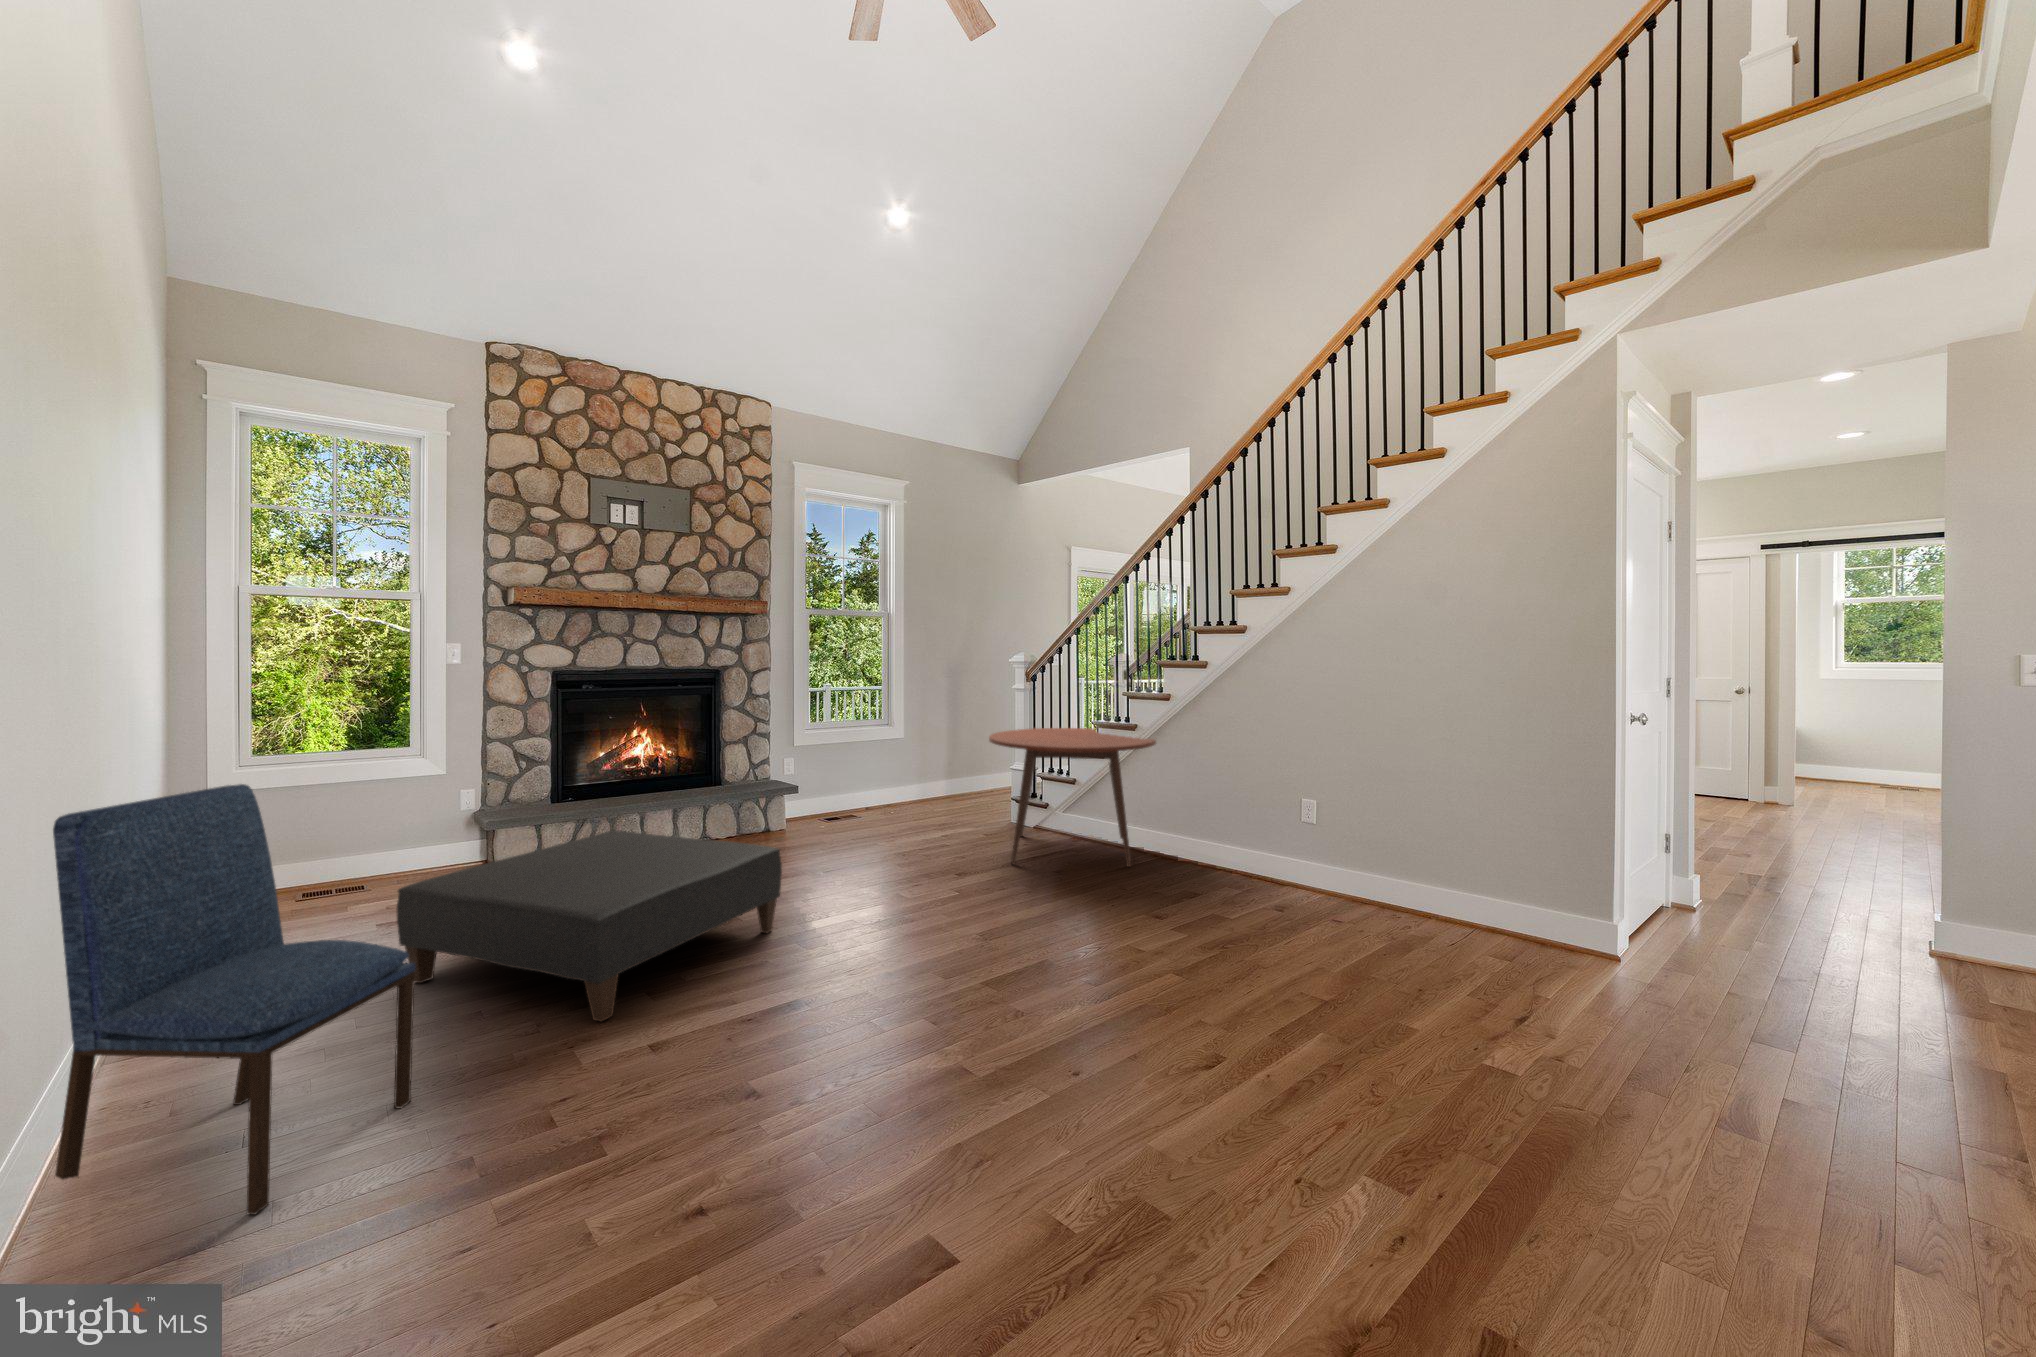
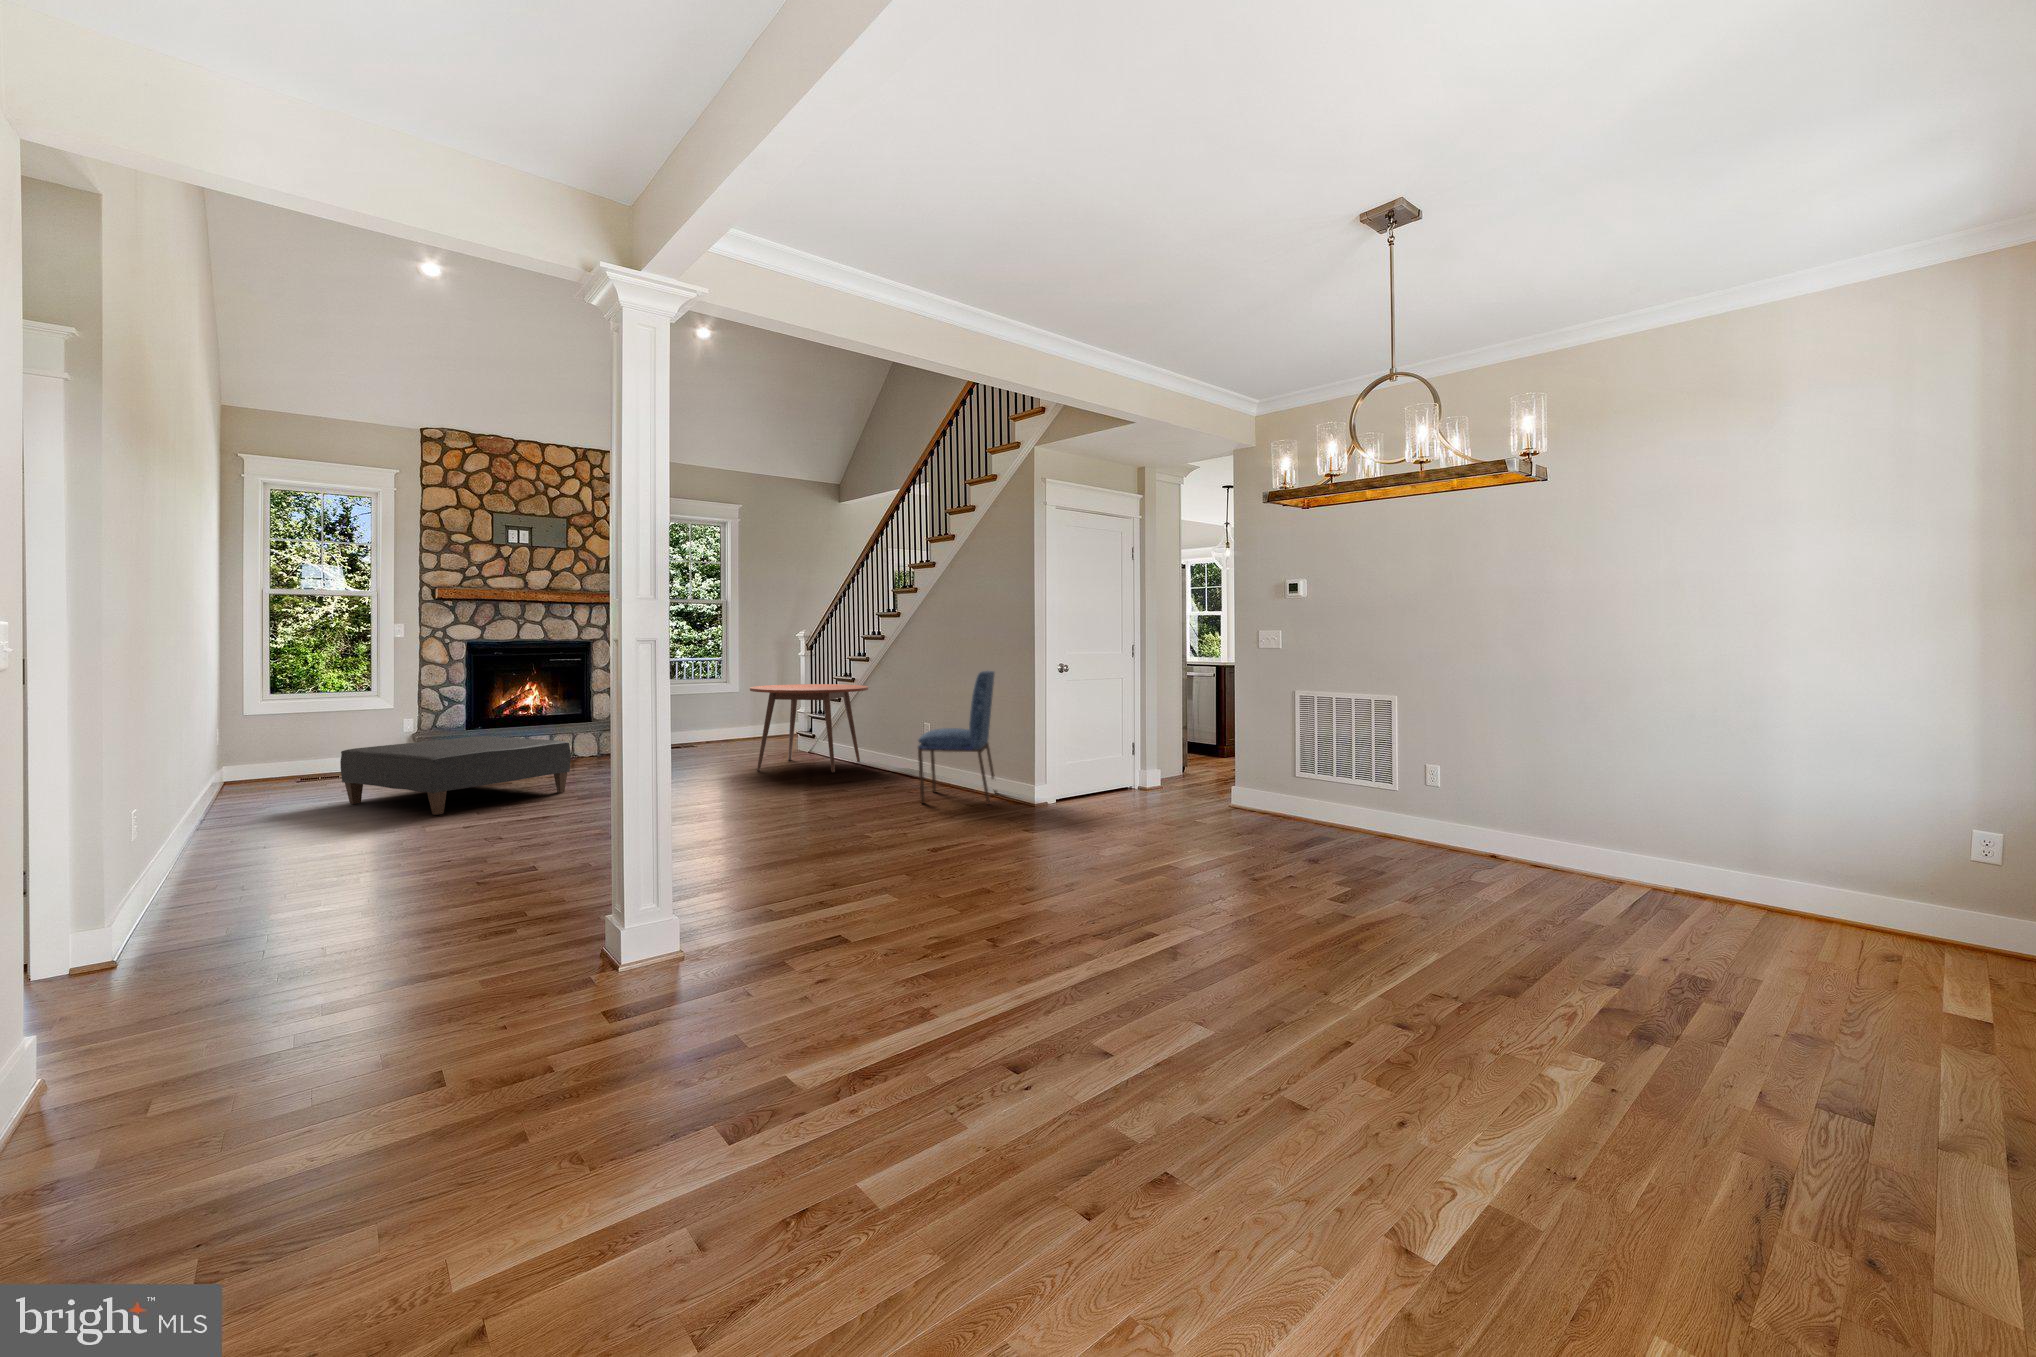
dining chair: present [53,784,415,1214] -> present [918,671,997,804]

